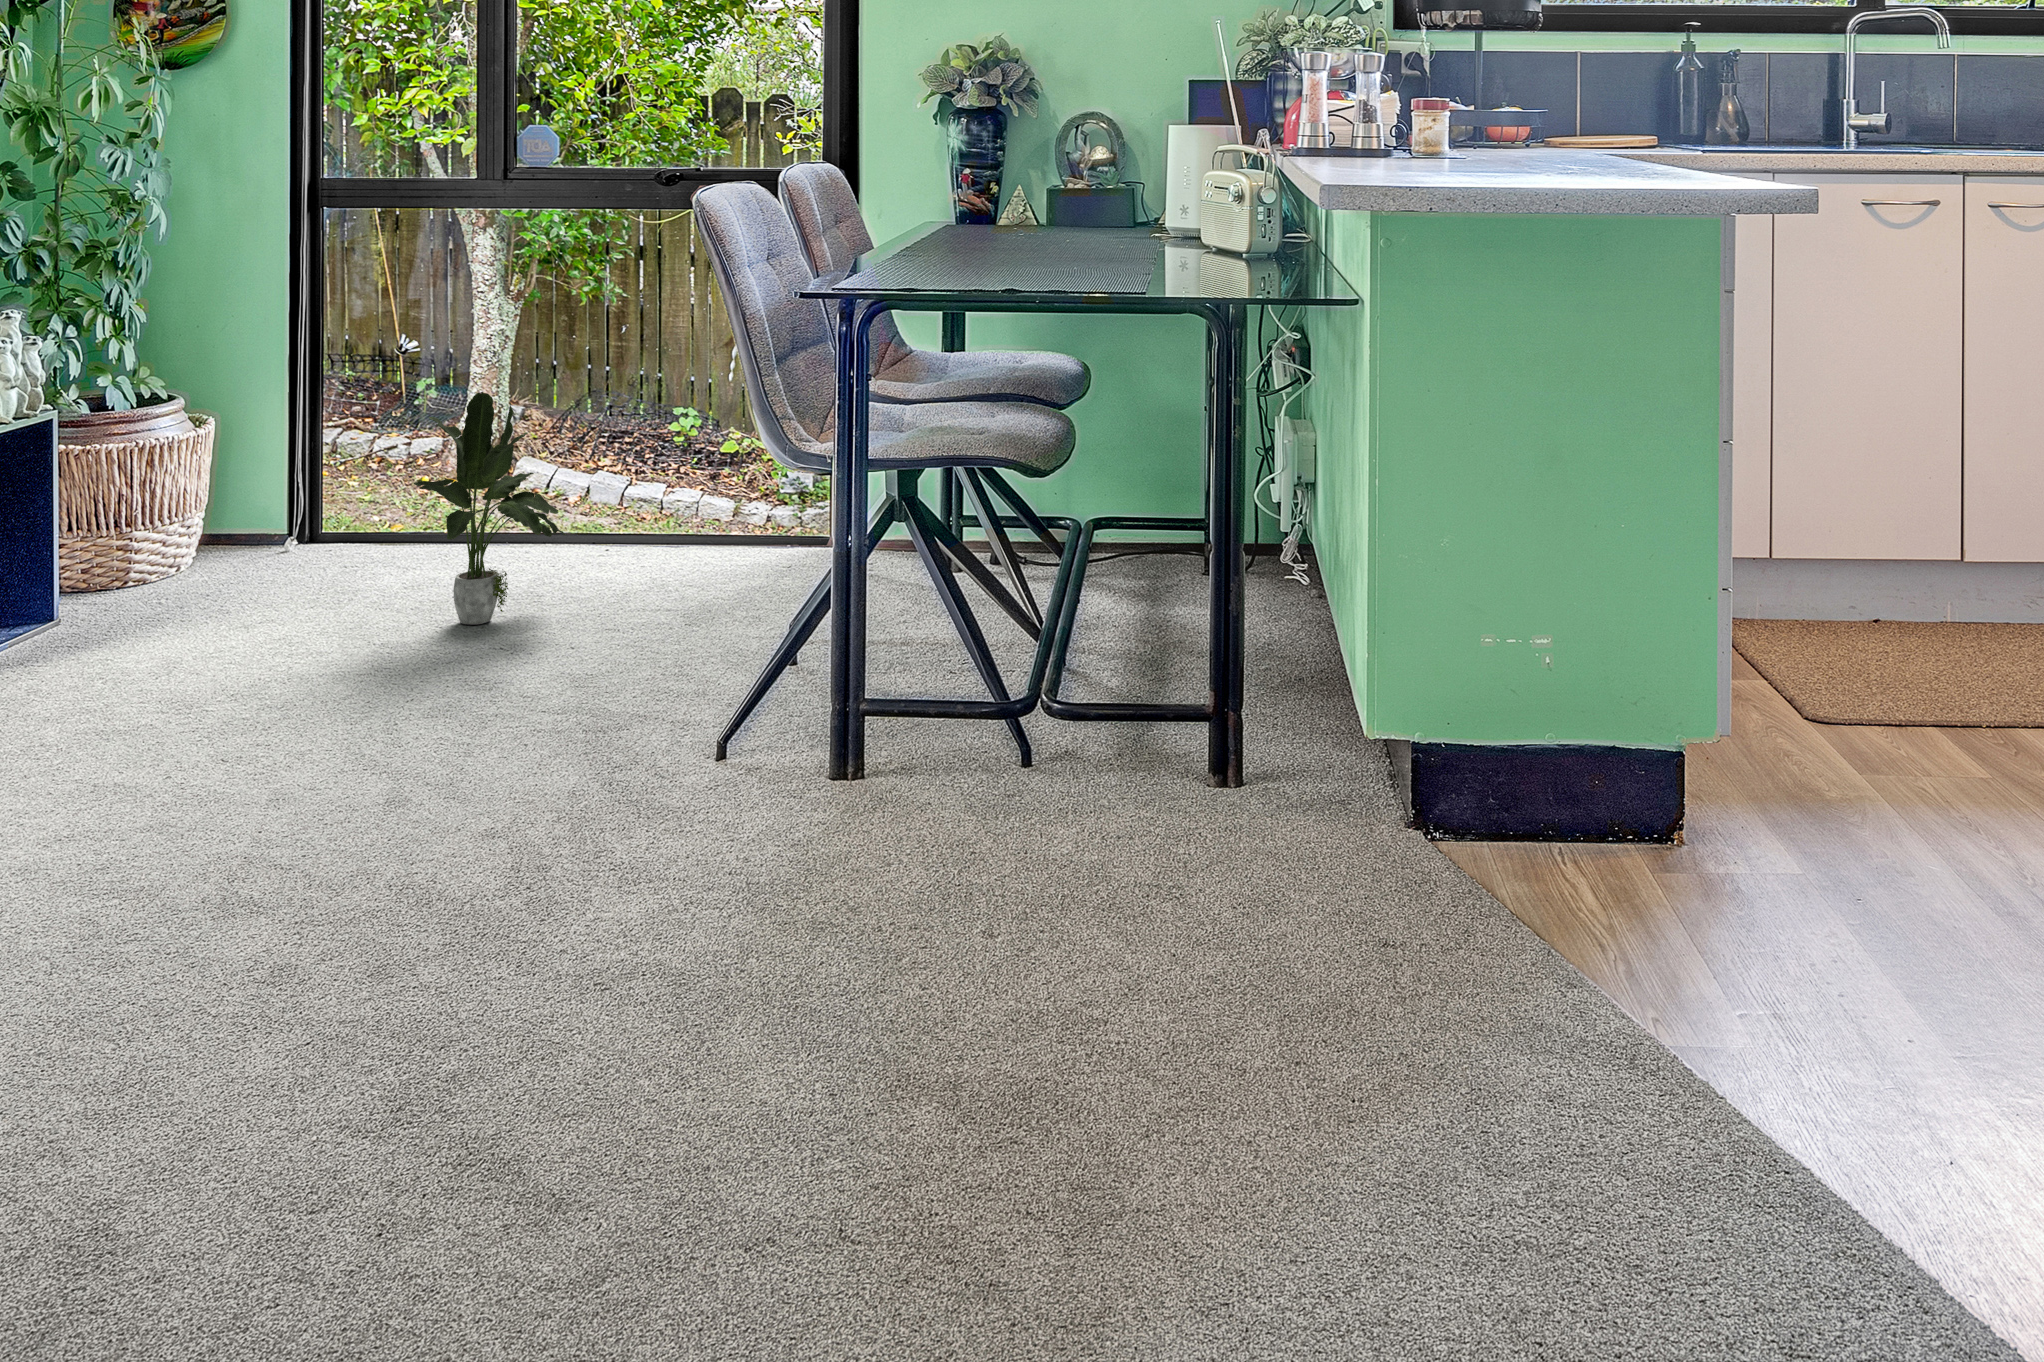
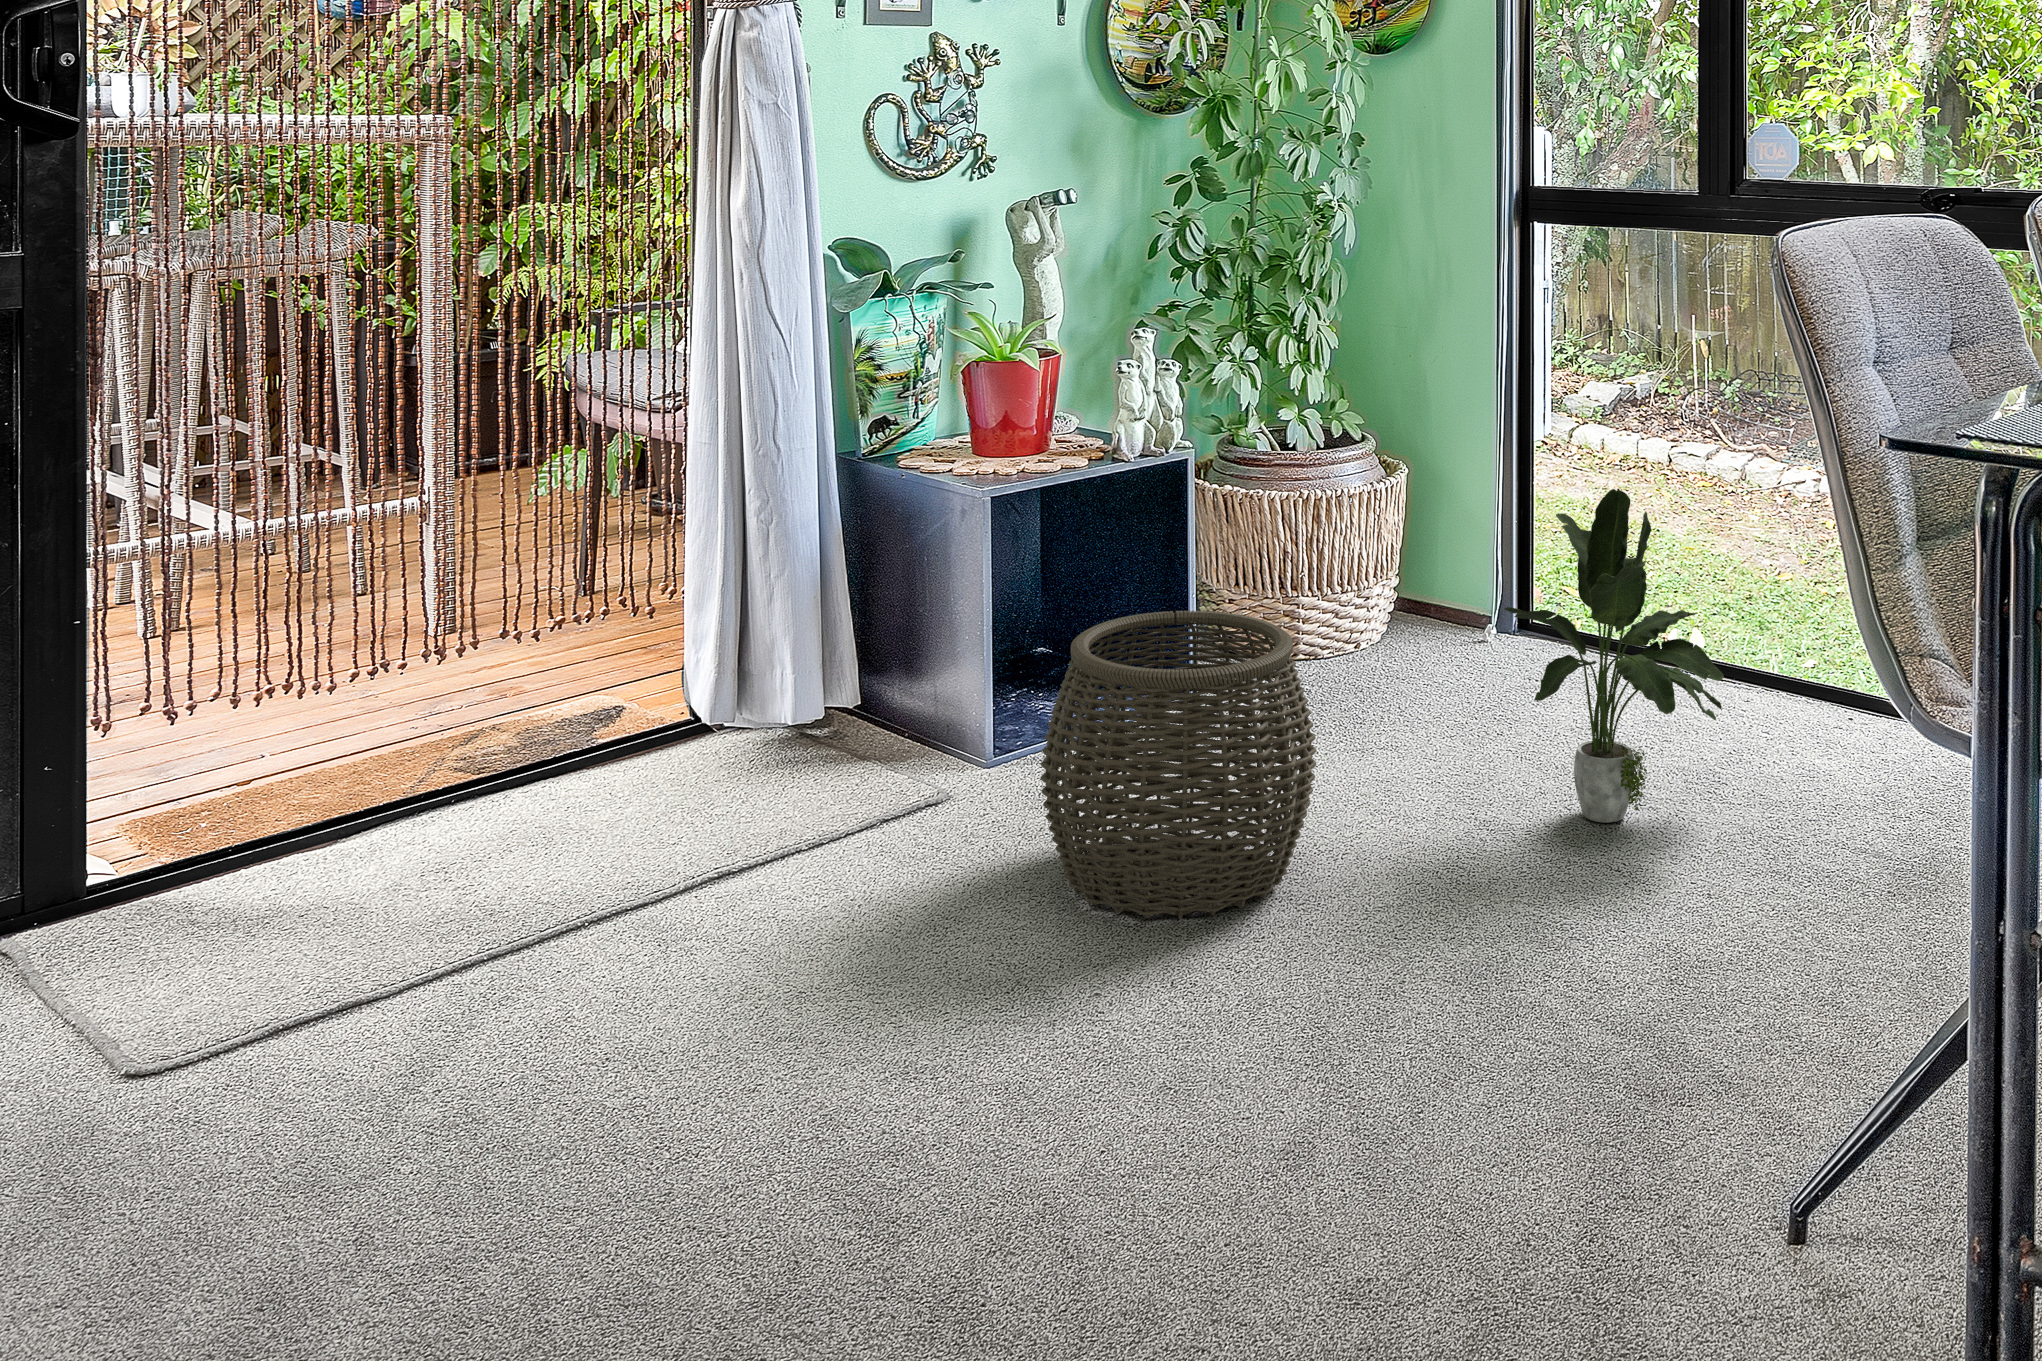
woven basket: none [83,513,310,729] -> present [1041,611,1316,919]

